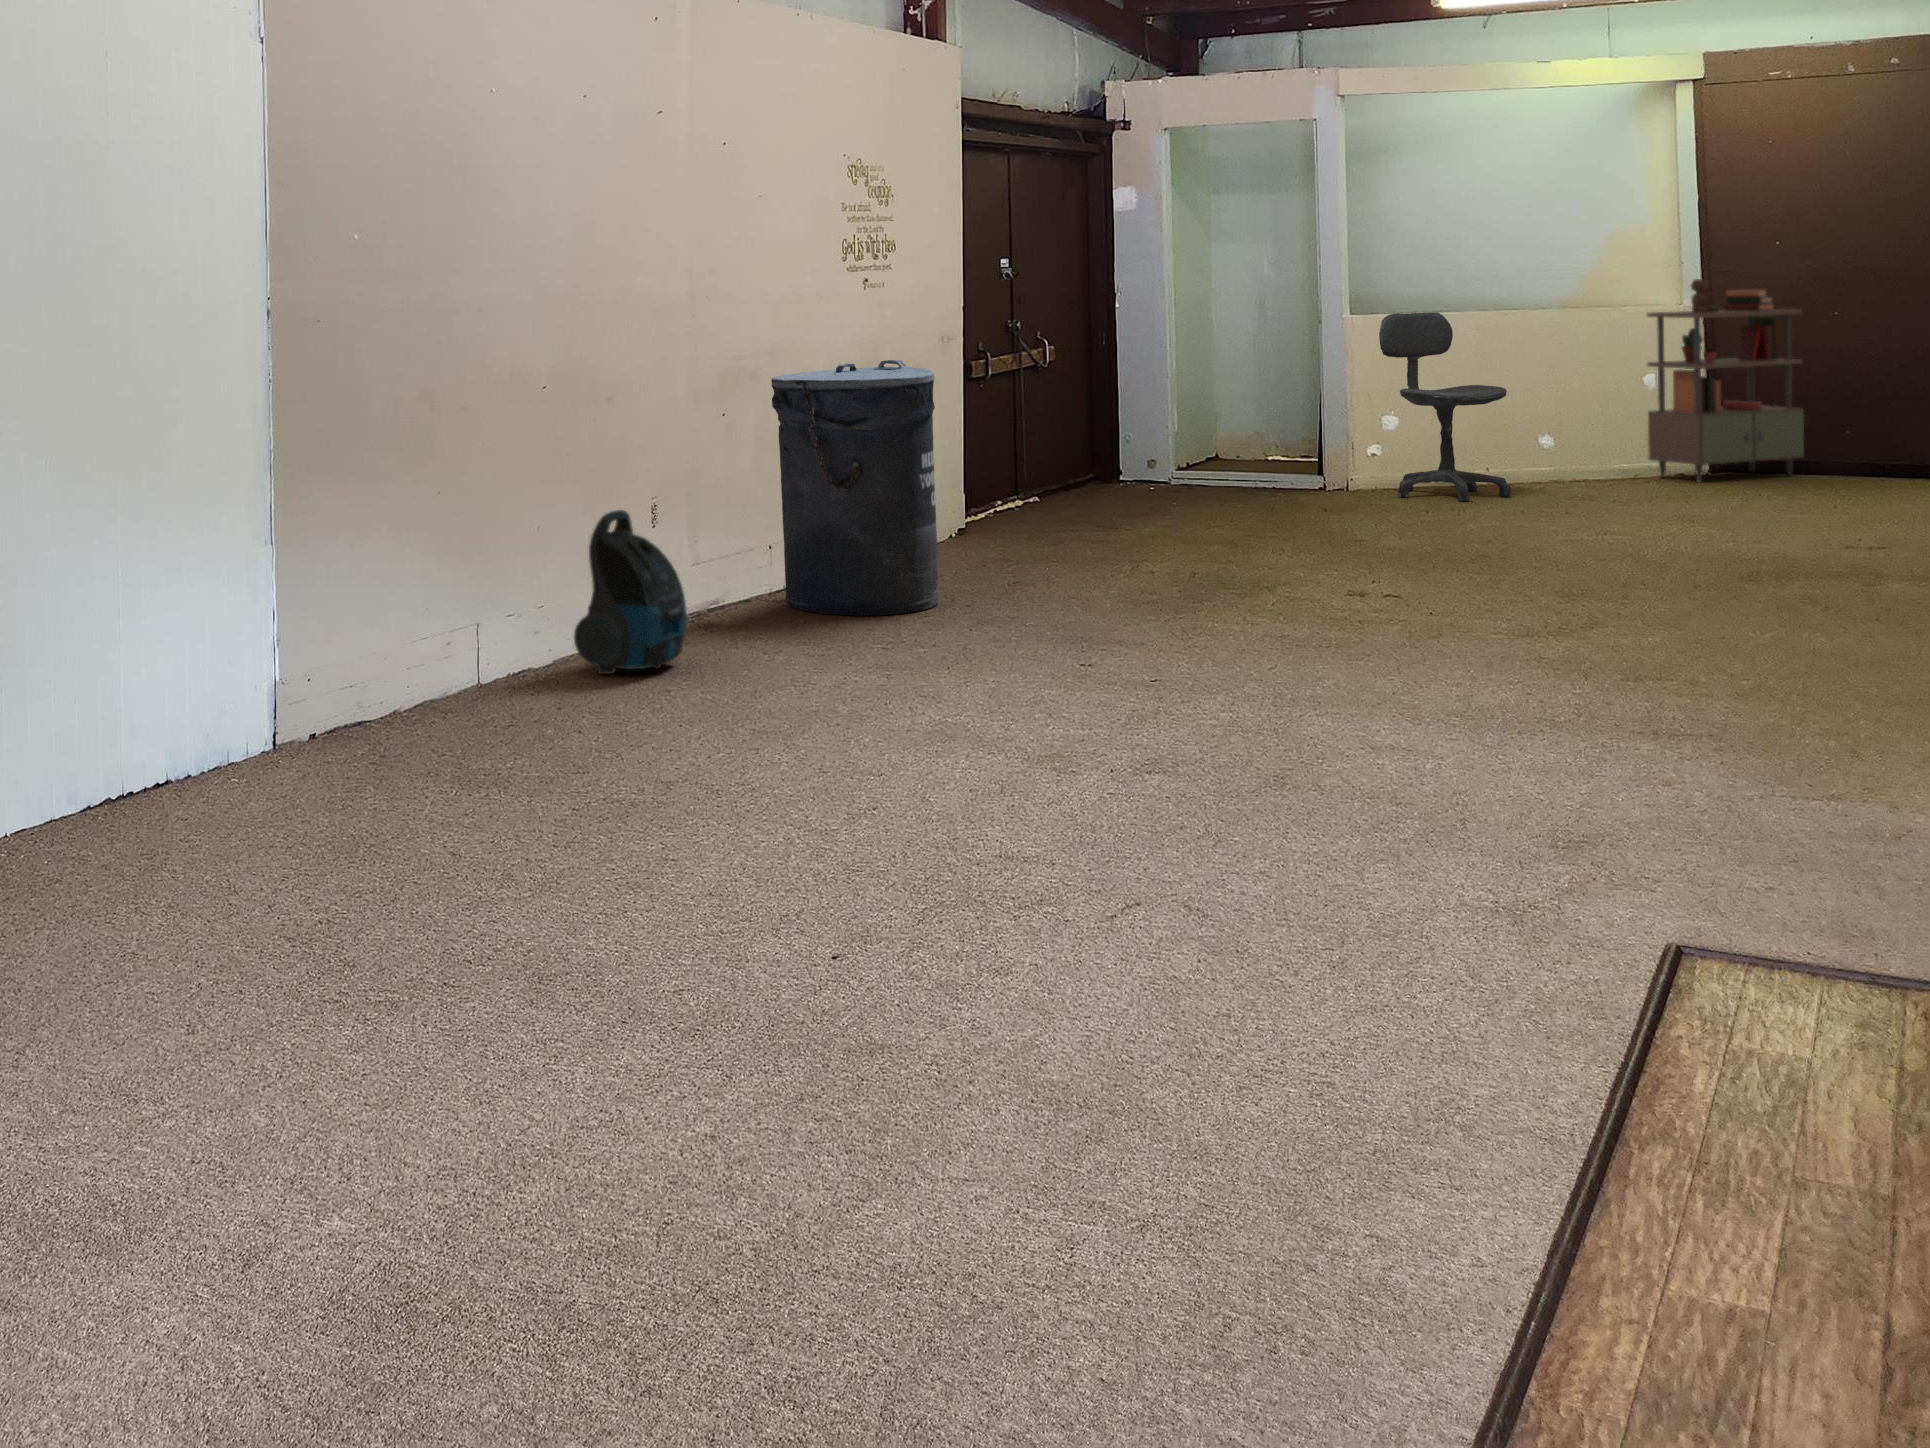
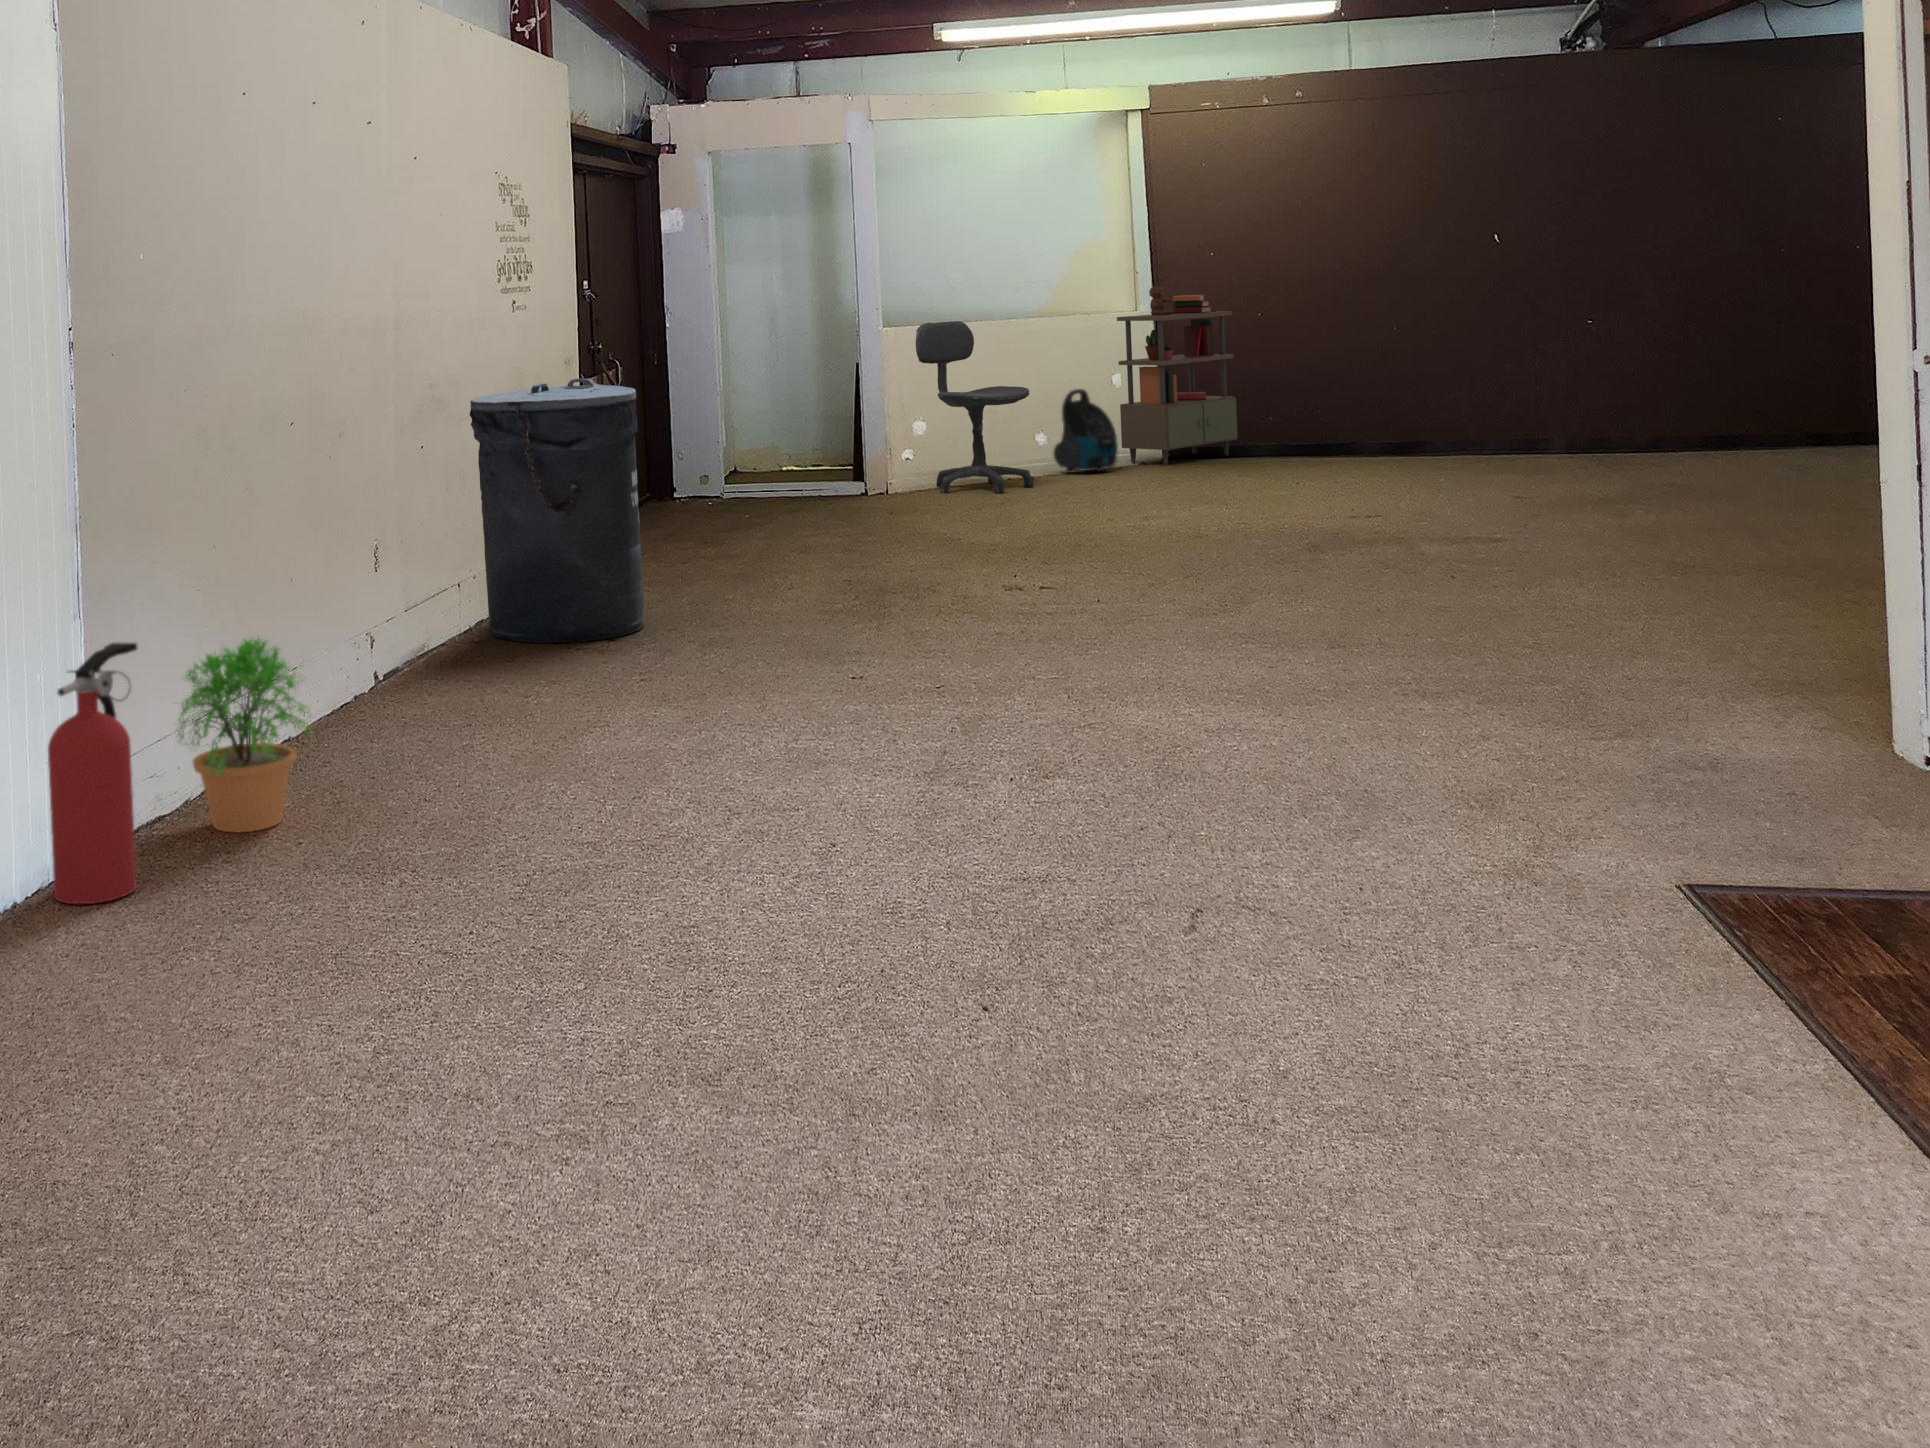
vacuum cleaner: present [574,510,687,674] -> present [1053,389,1118,473]
fire extinguisher: none [213,571,301,787] -> present [48,642,137,904]
potted plant: none [348,574,482,747] -> present [175,639,311,833]

